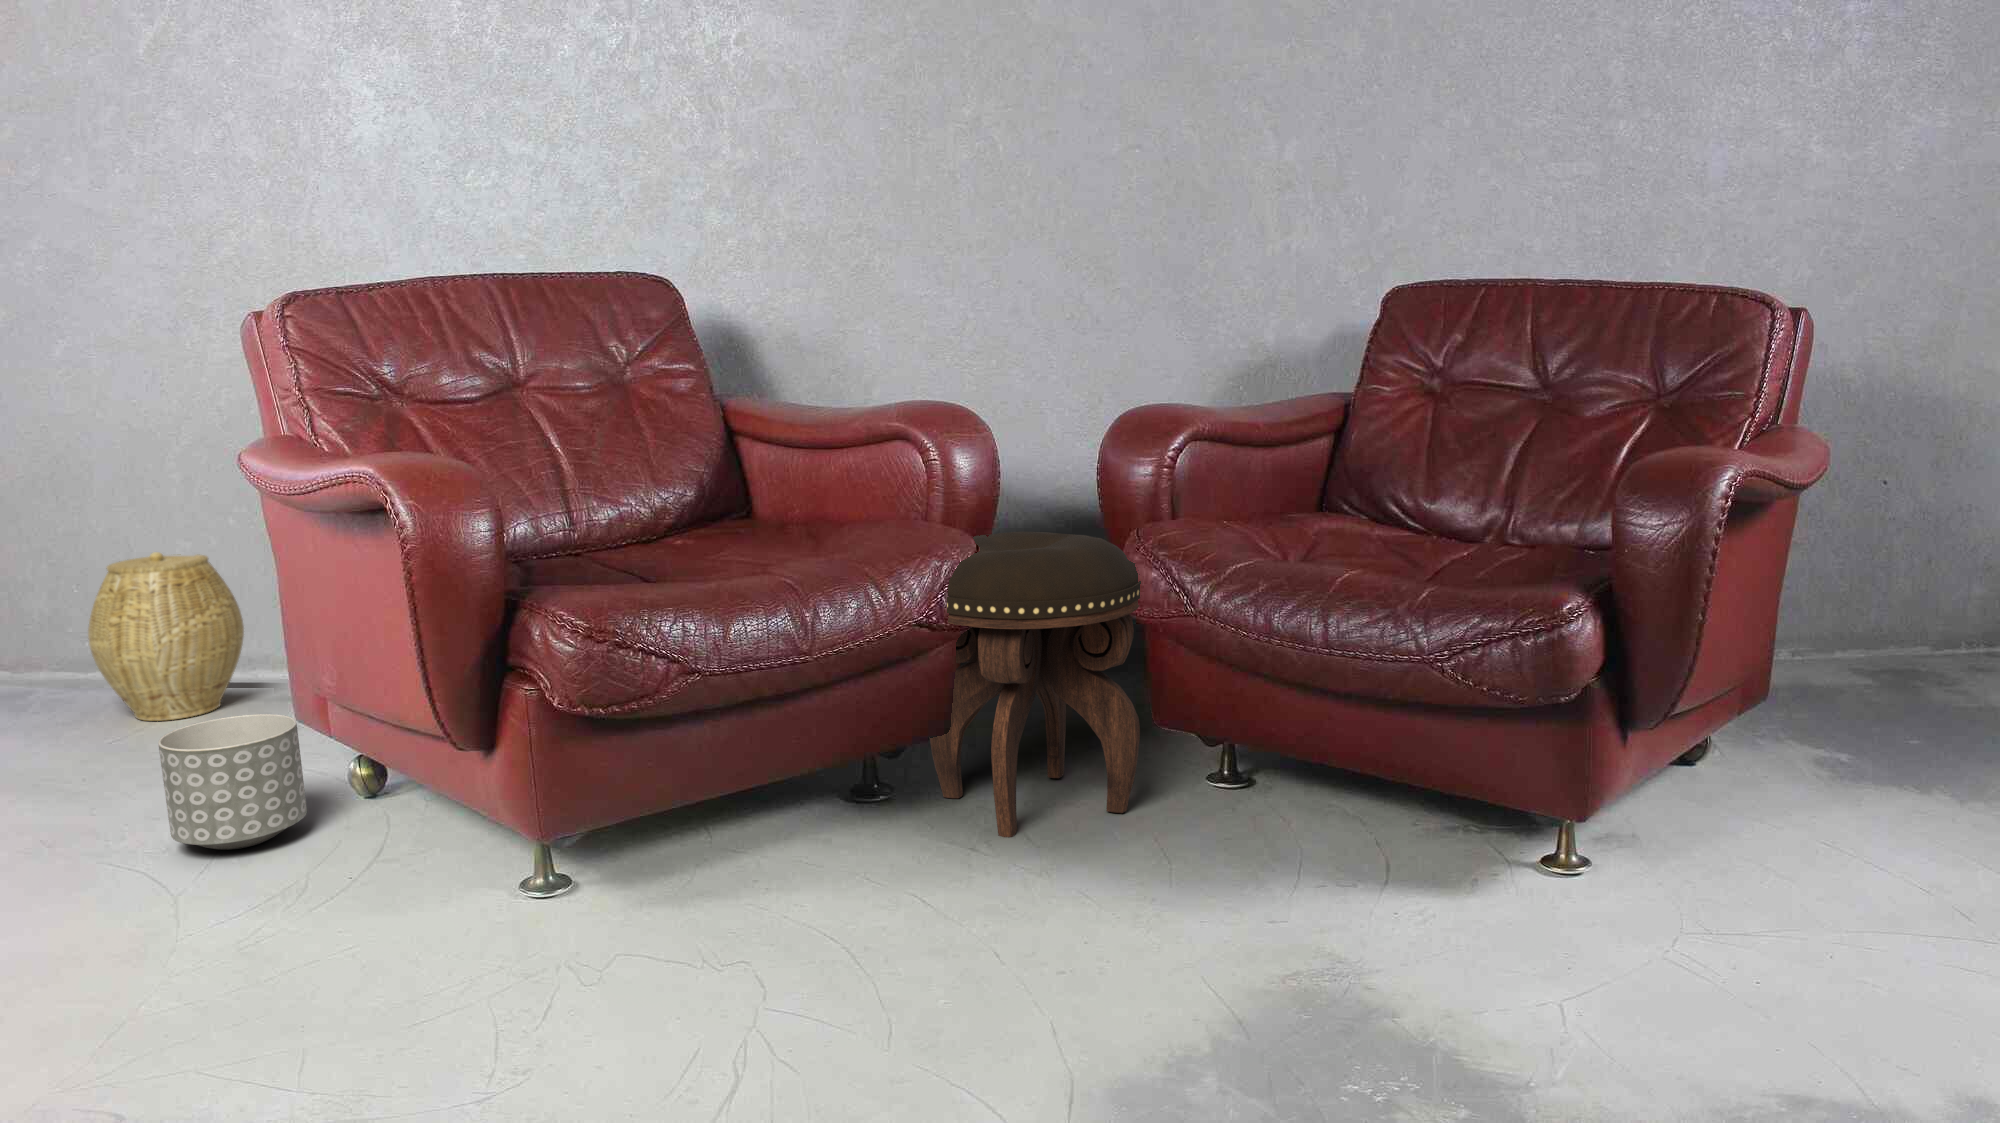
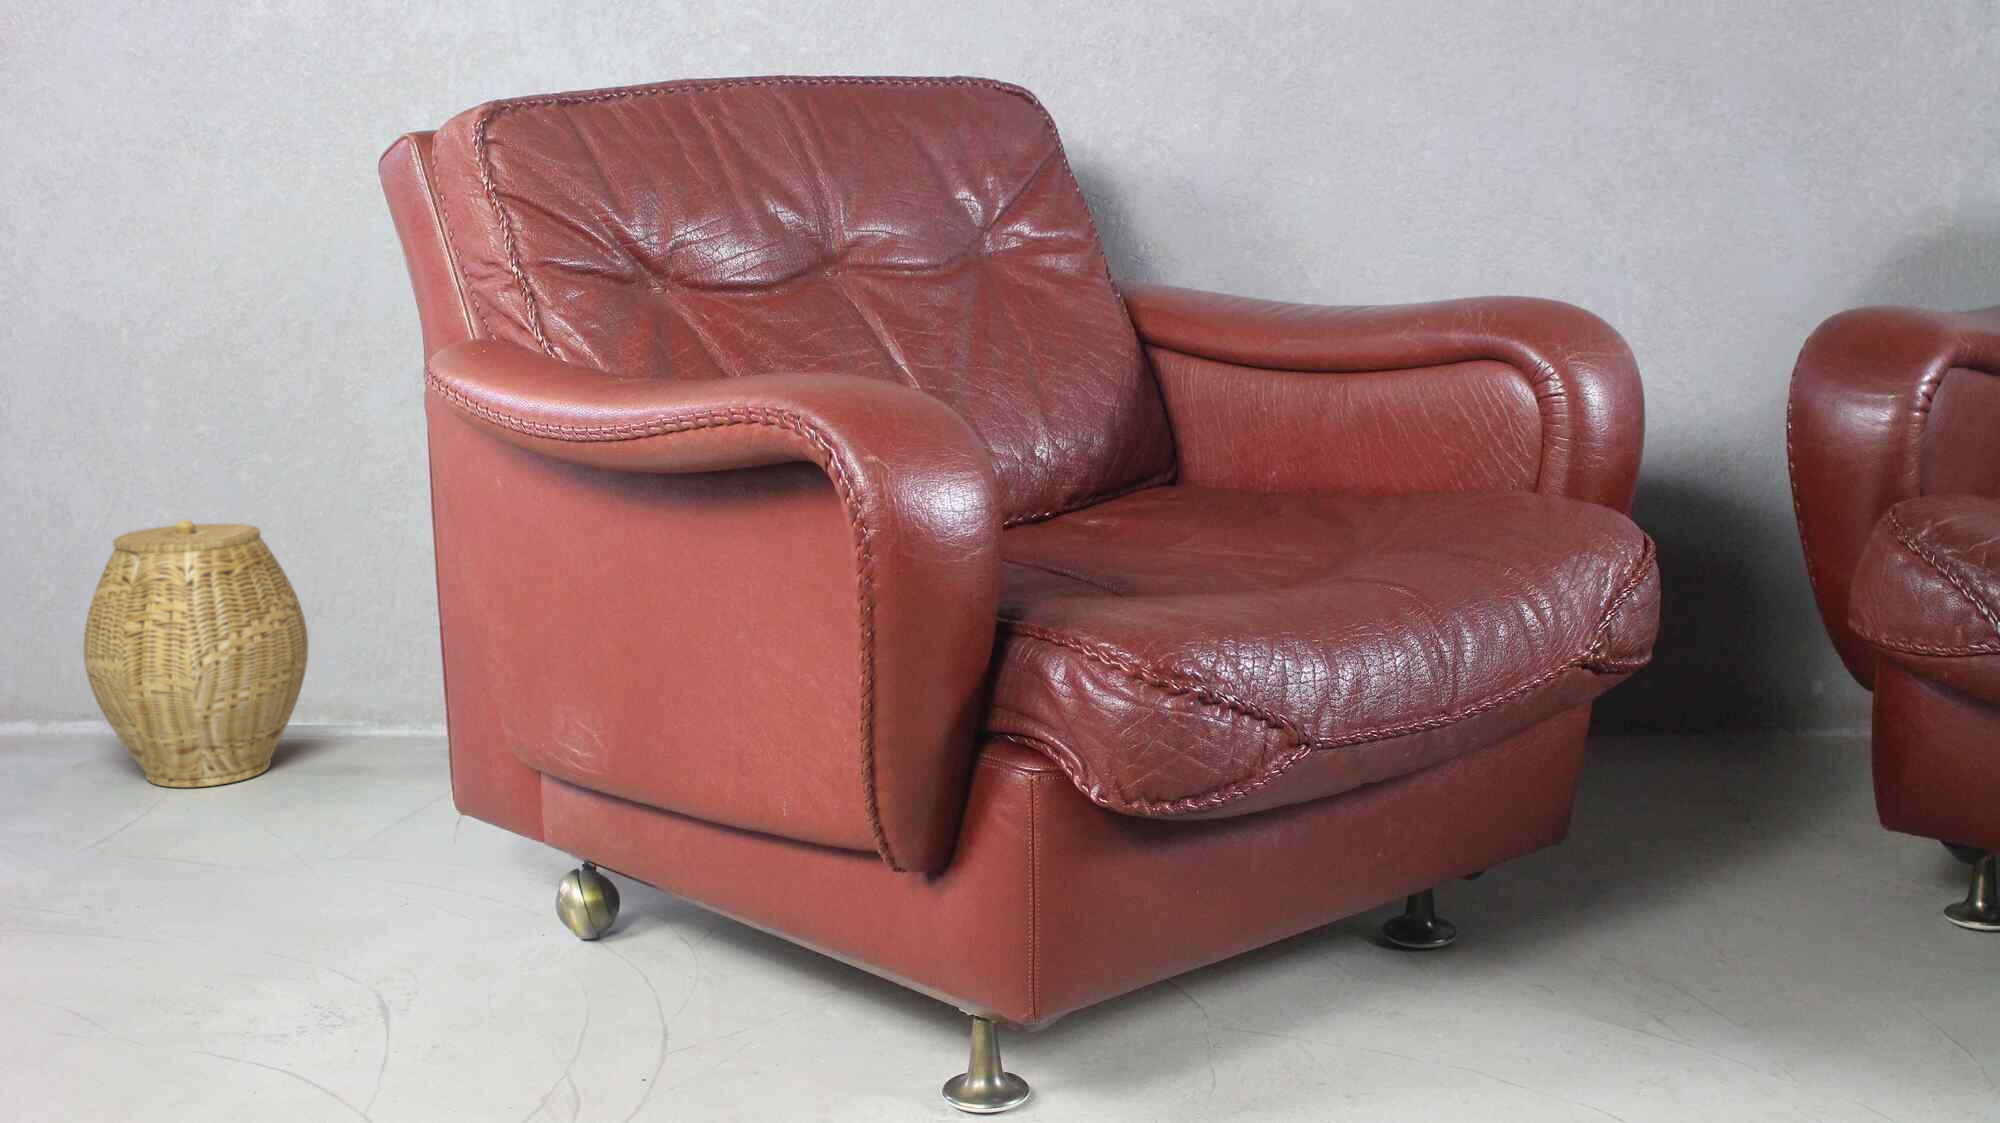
footstool: present [929,532,1141,837] -> none [1532,516,1942,1032]
planter: present [158,714,307,850] -> none [319,791,531,1012]

